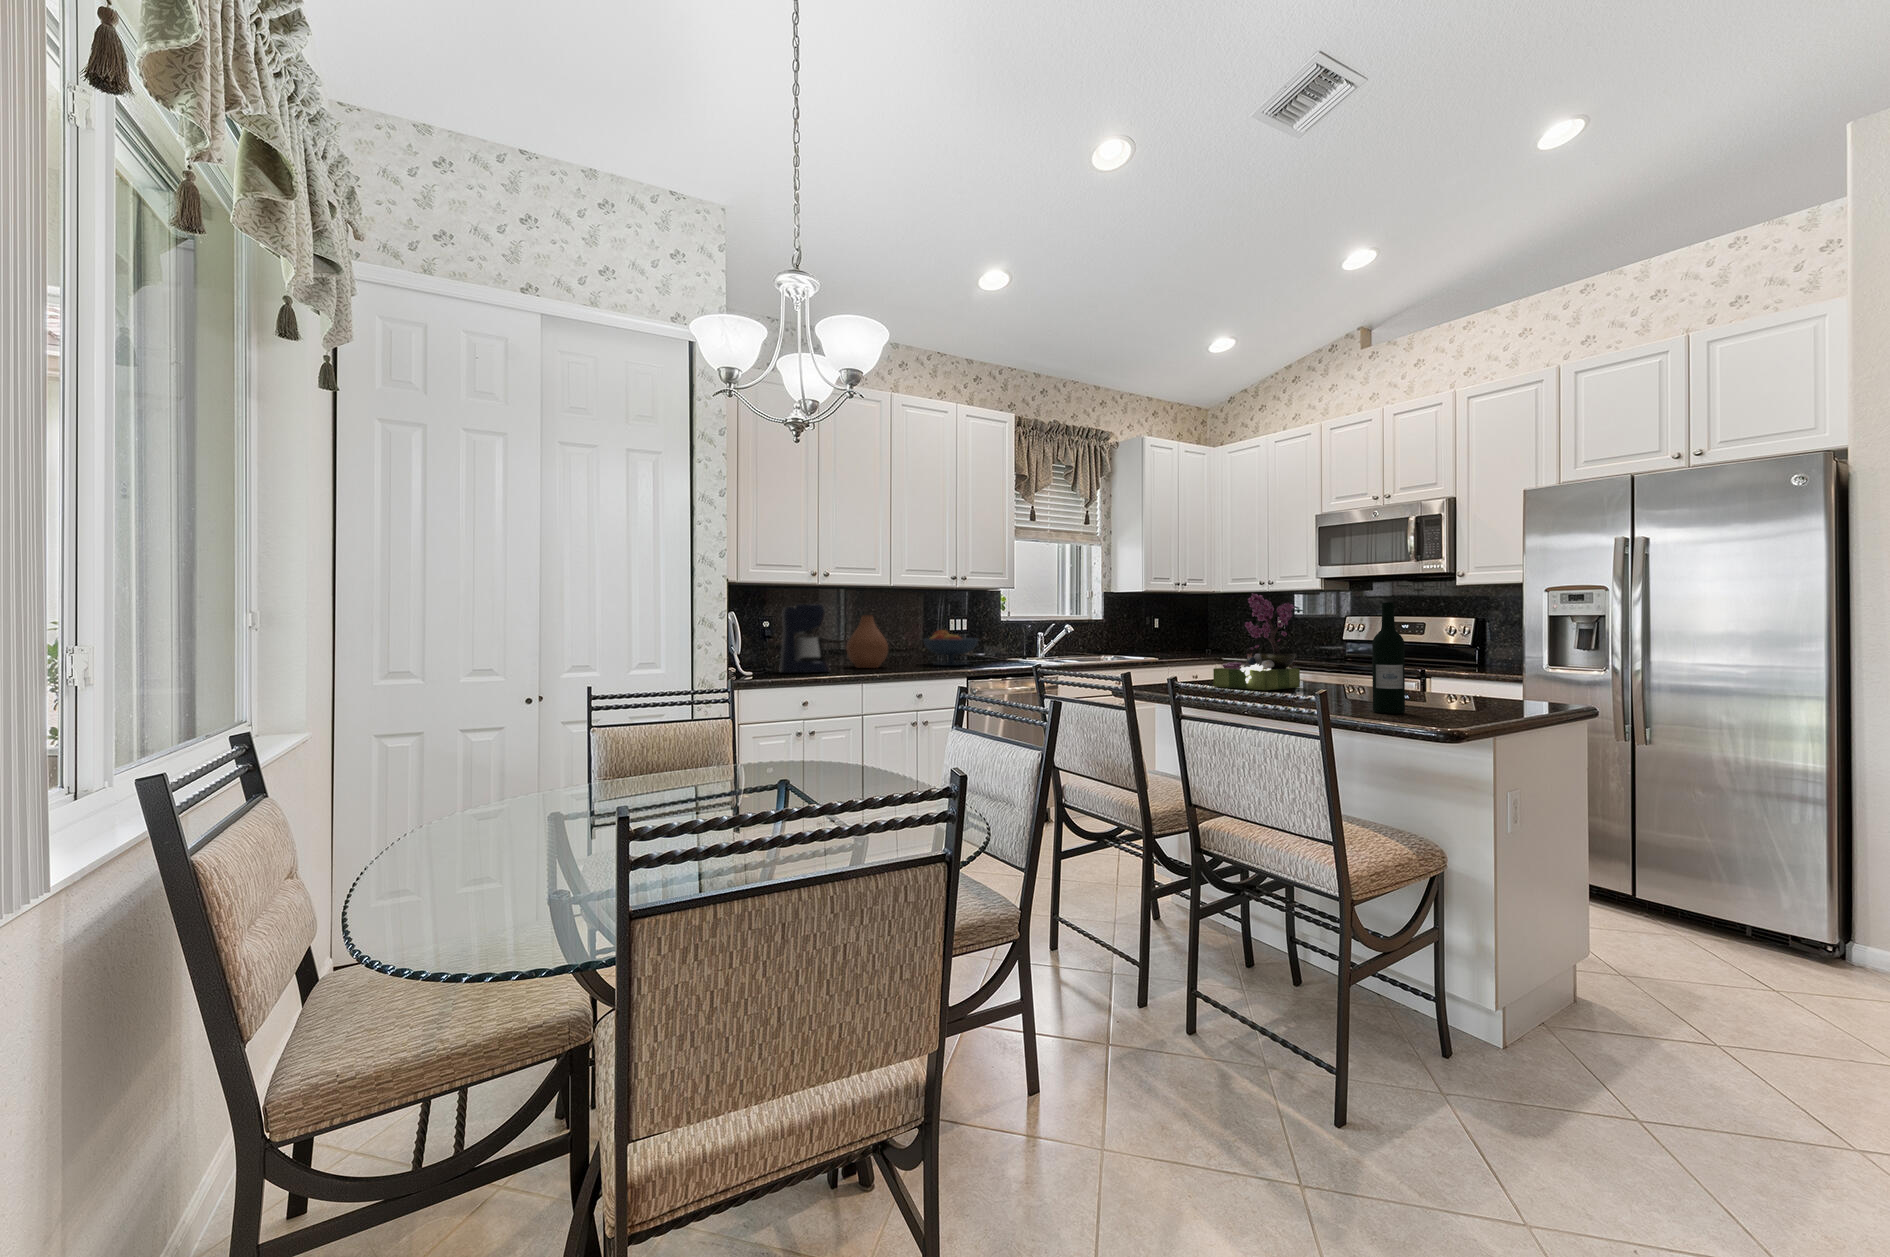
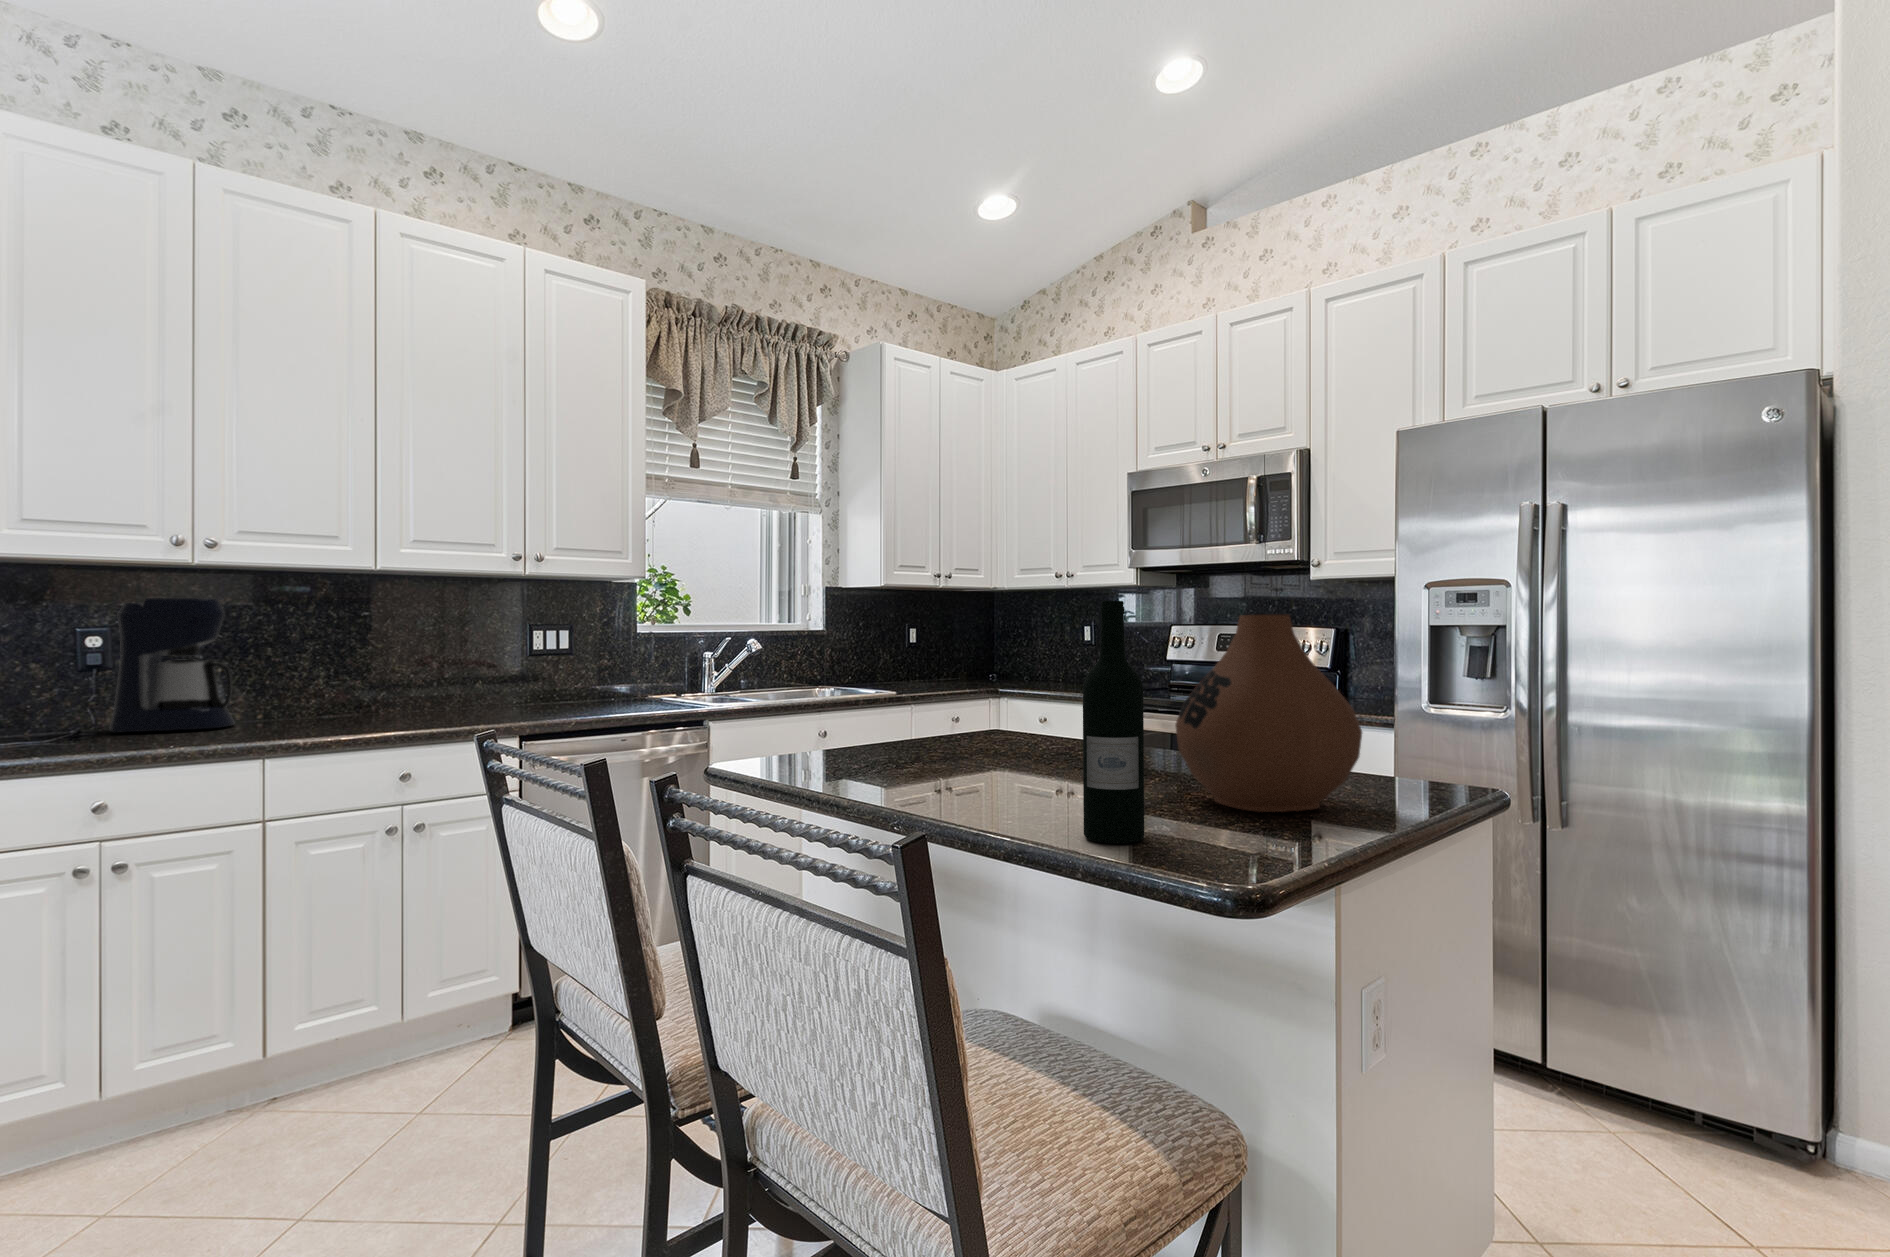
flower arrangement: present [1213,593,1300,690] -> none [868,582,1020,770]
vase: present [846,616,888,668] -> present [1175,615,1362,812]
fruit bowl: present [924,630,978,666] -> none [467,645,573,708]

